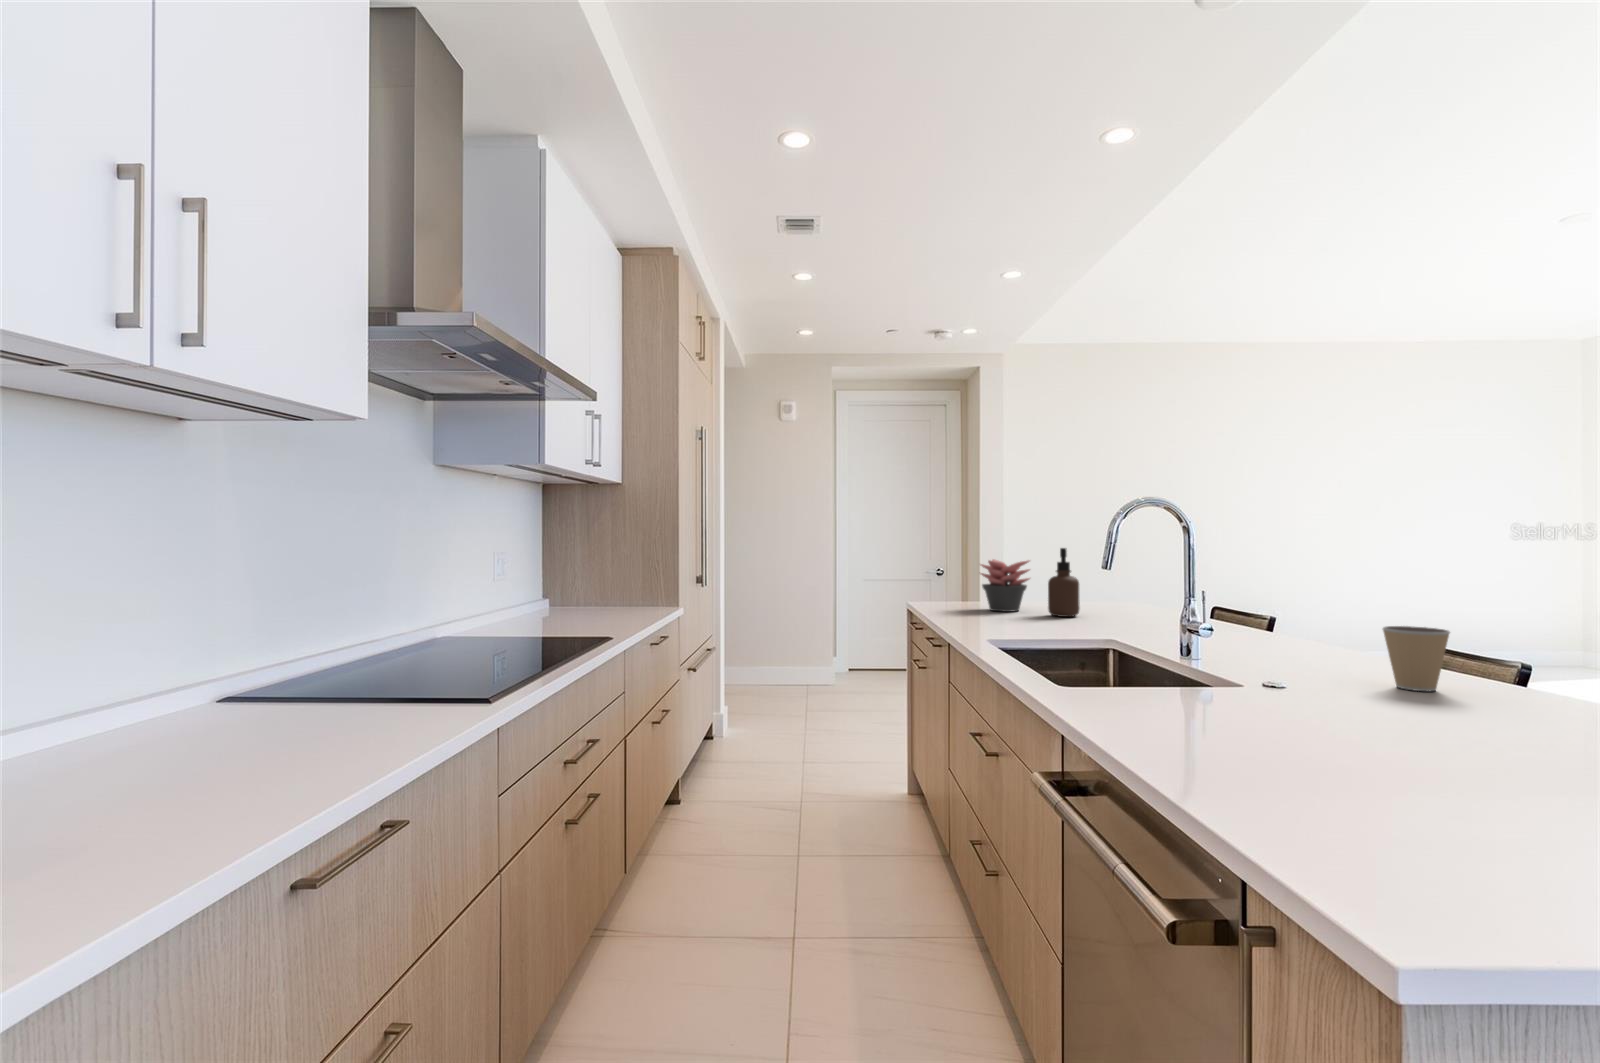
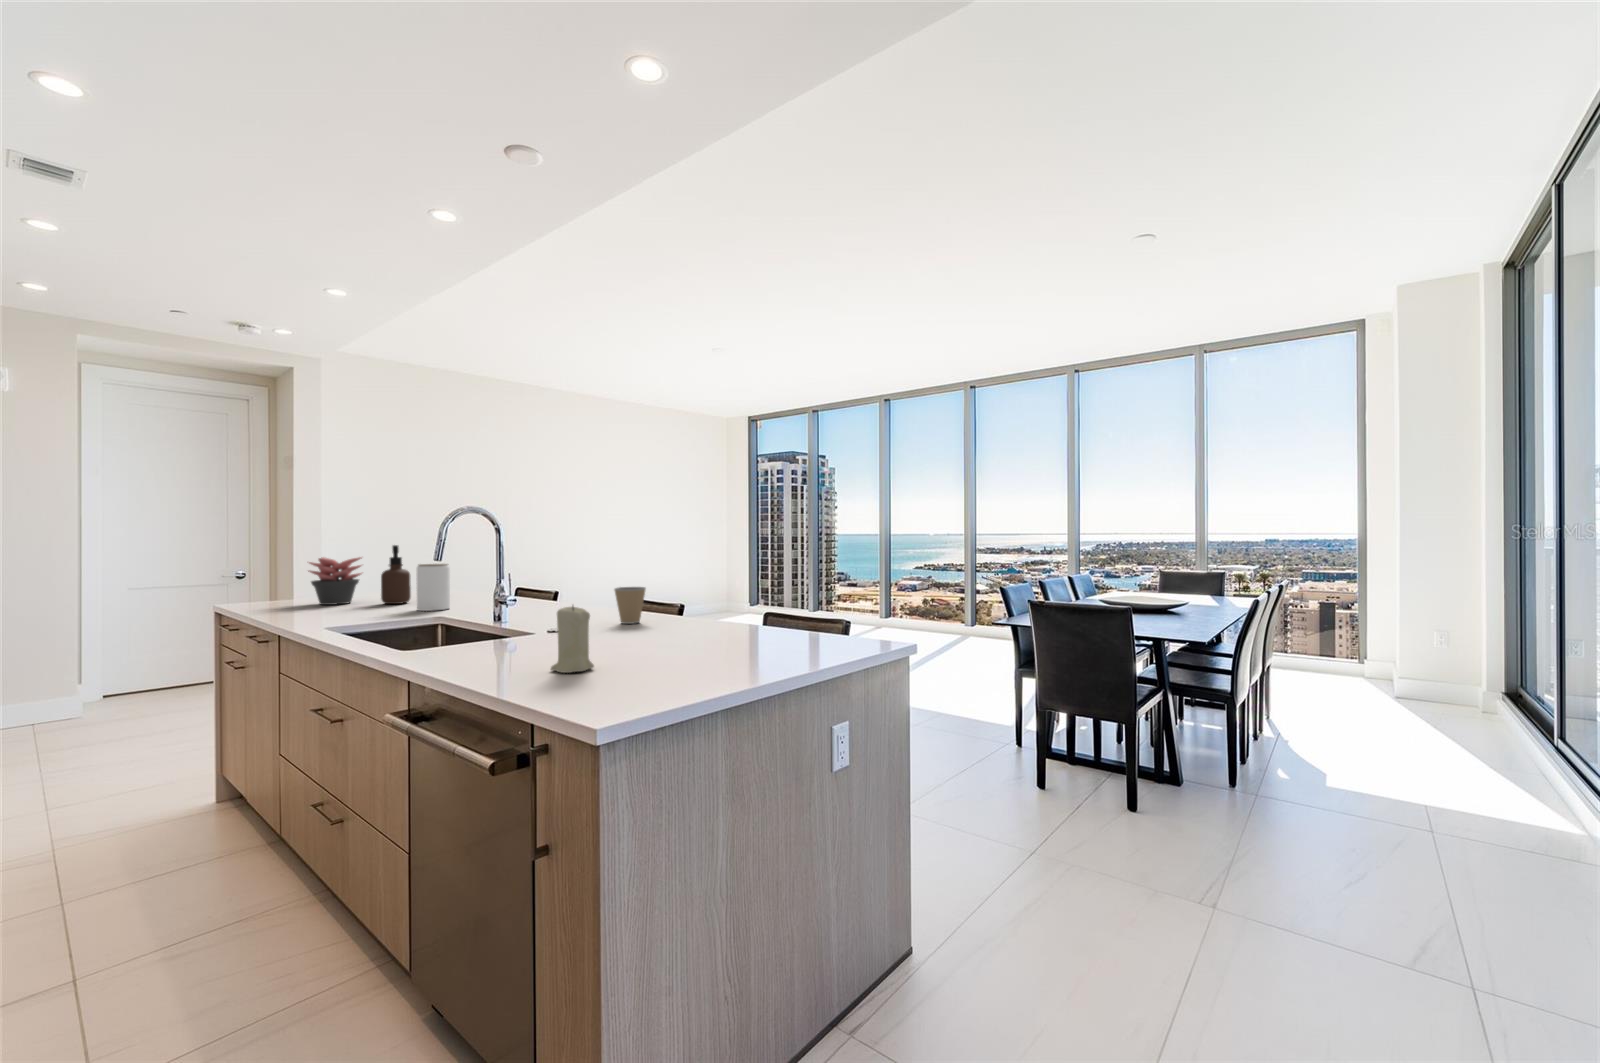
jar: none [1085,572,1124,630] -> present [417,564,450,611]
candle: none [1274,661,1363,785] -> present [551,606,594,673]

